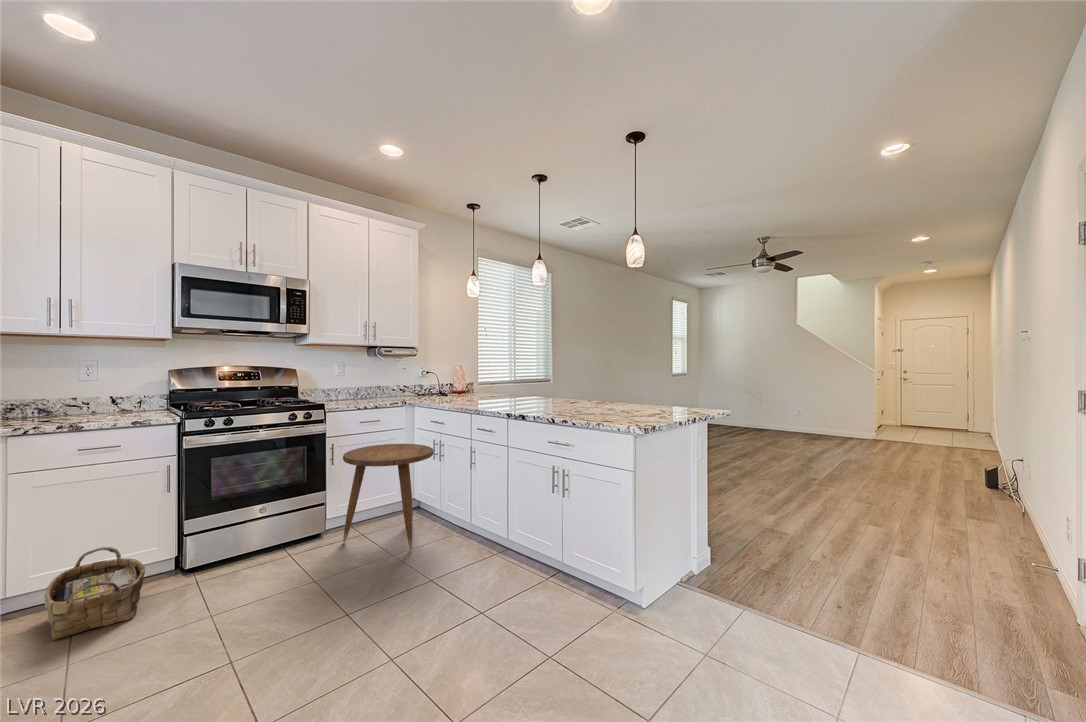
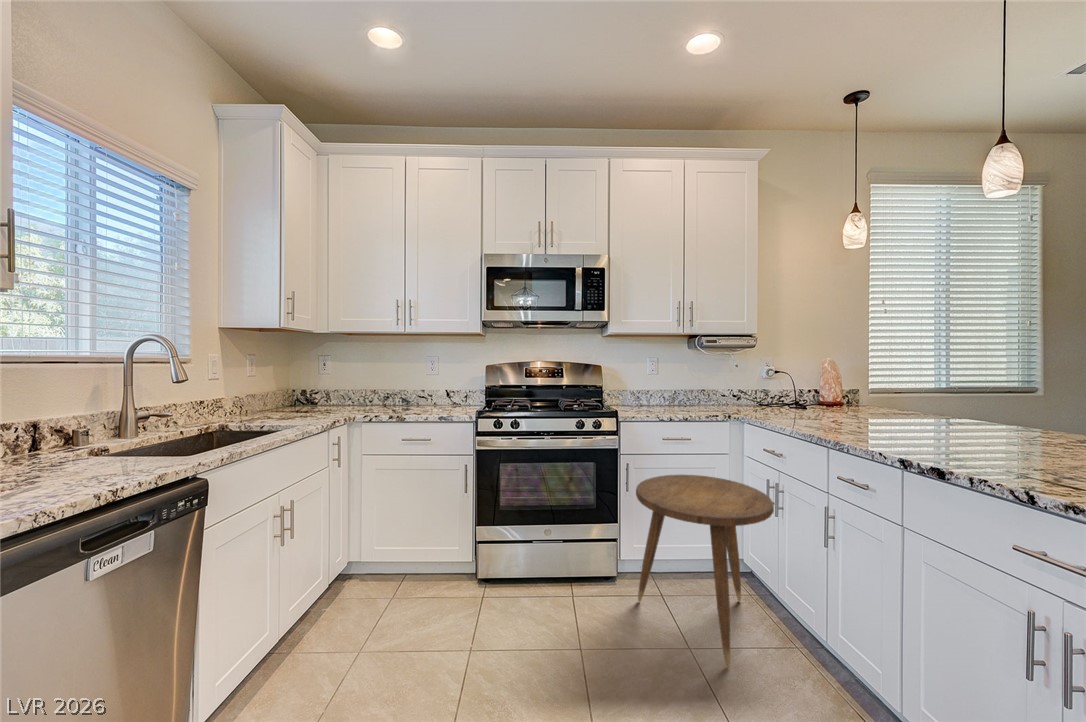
woven basket: present [45,547,145,640] -> none [363,535,440,623]

